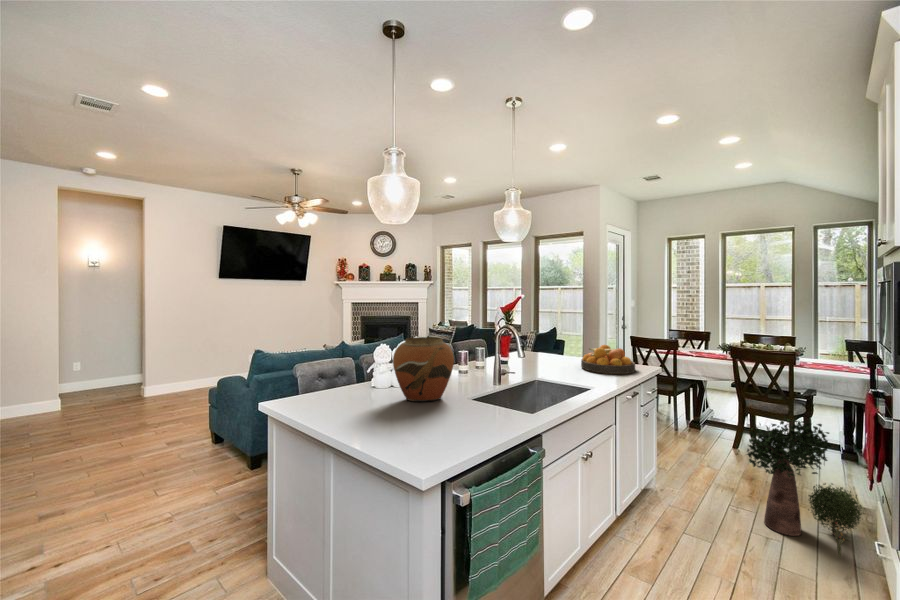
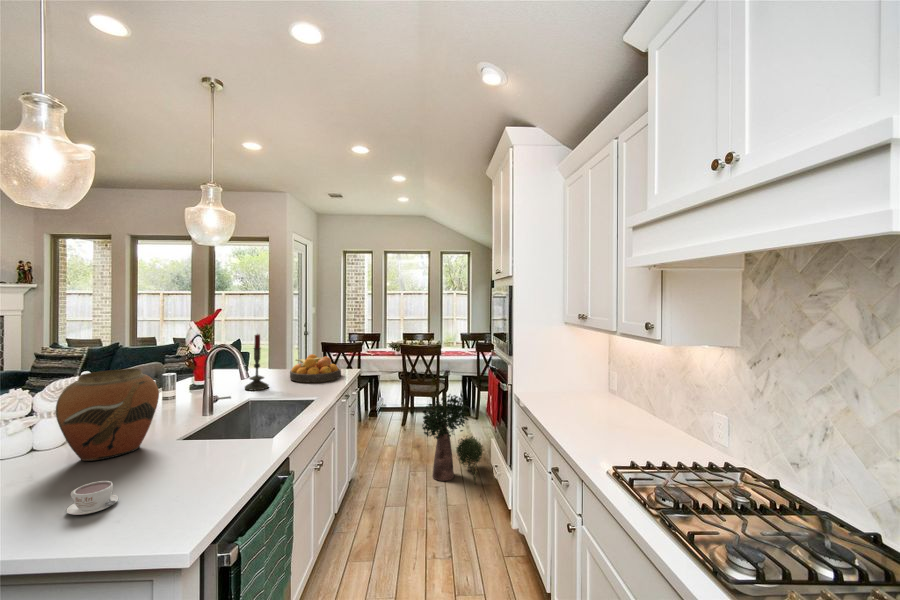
candle: none [537,319,558,372] -> present [245,334,269,391]
coffee cup: none [378,413,407,434] -> present [66,481,119,515]

